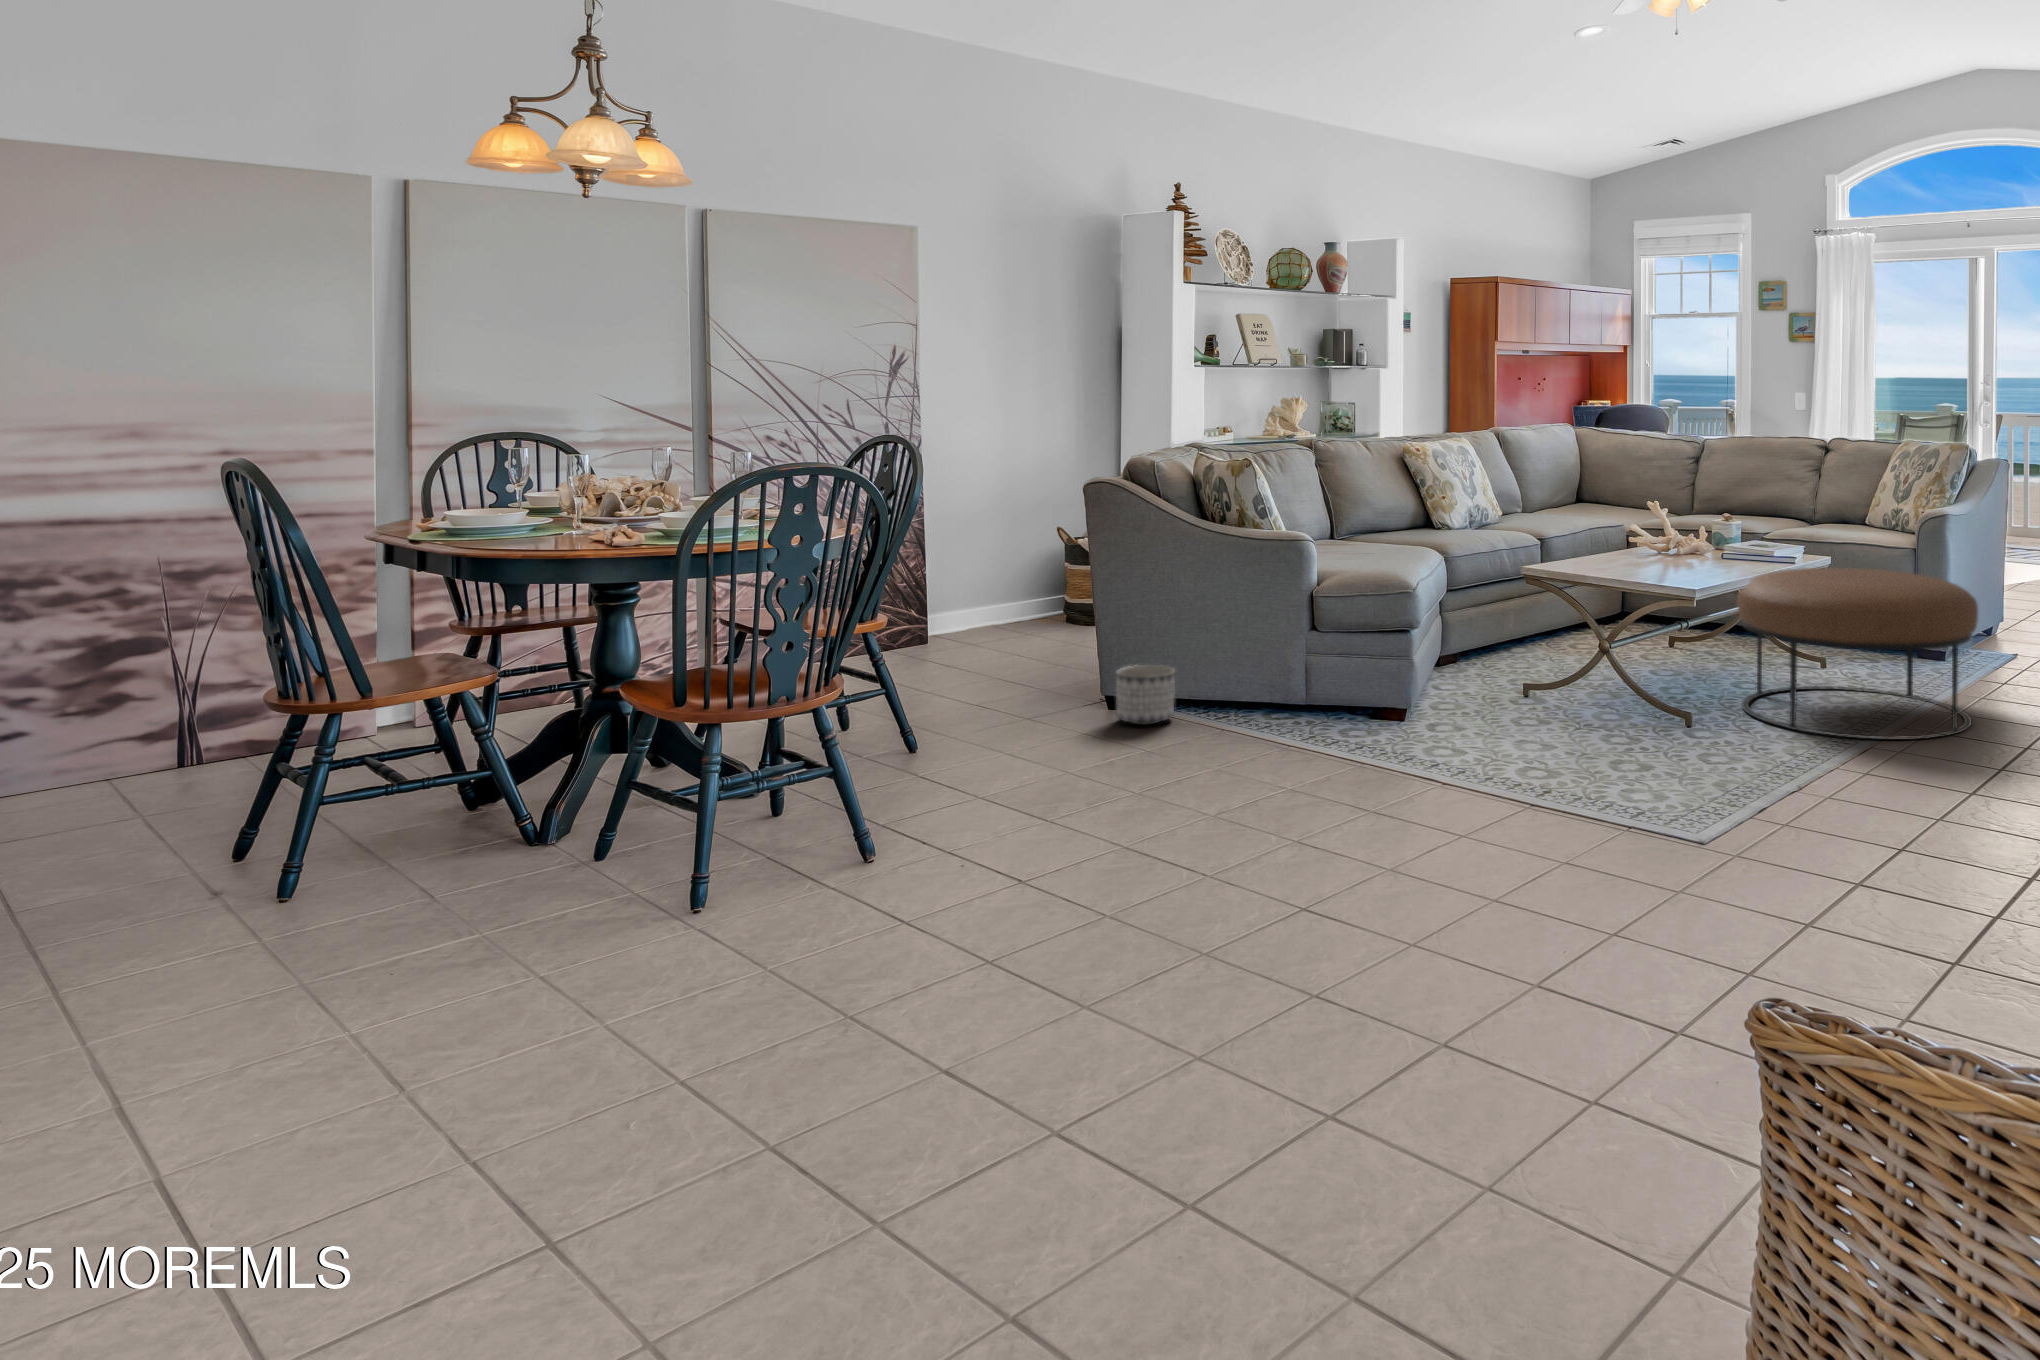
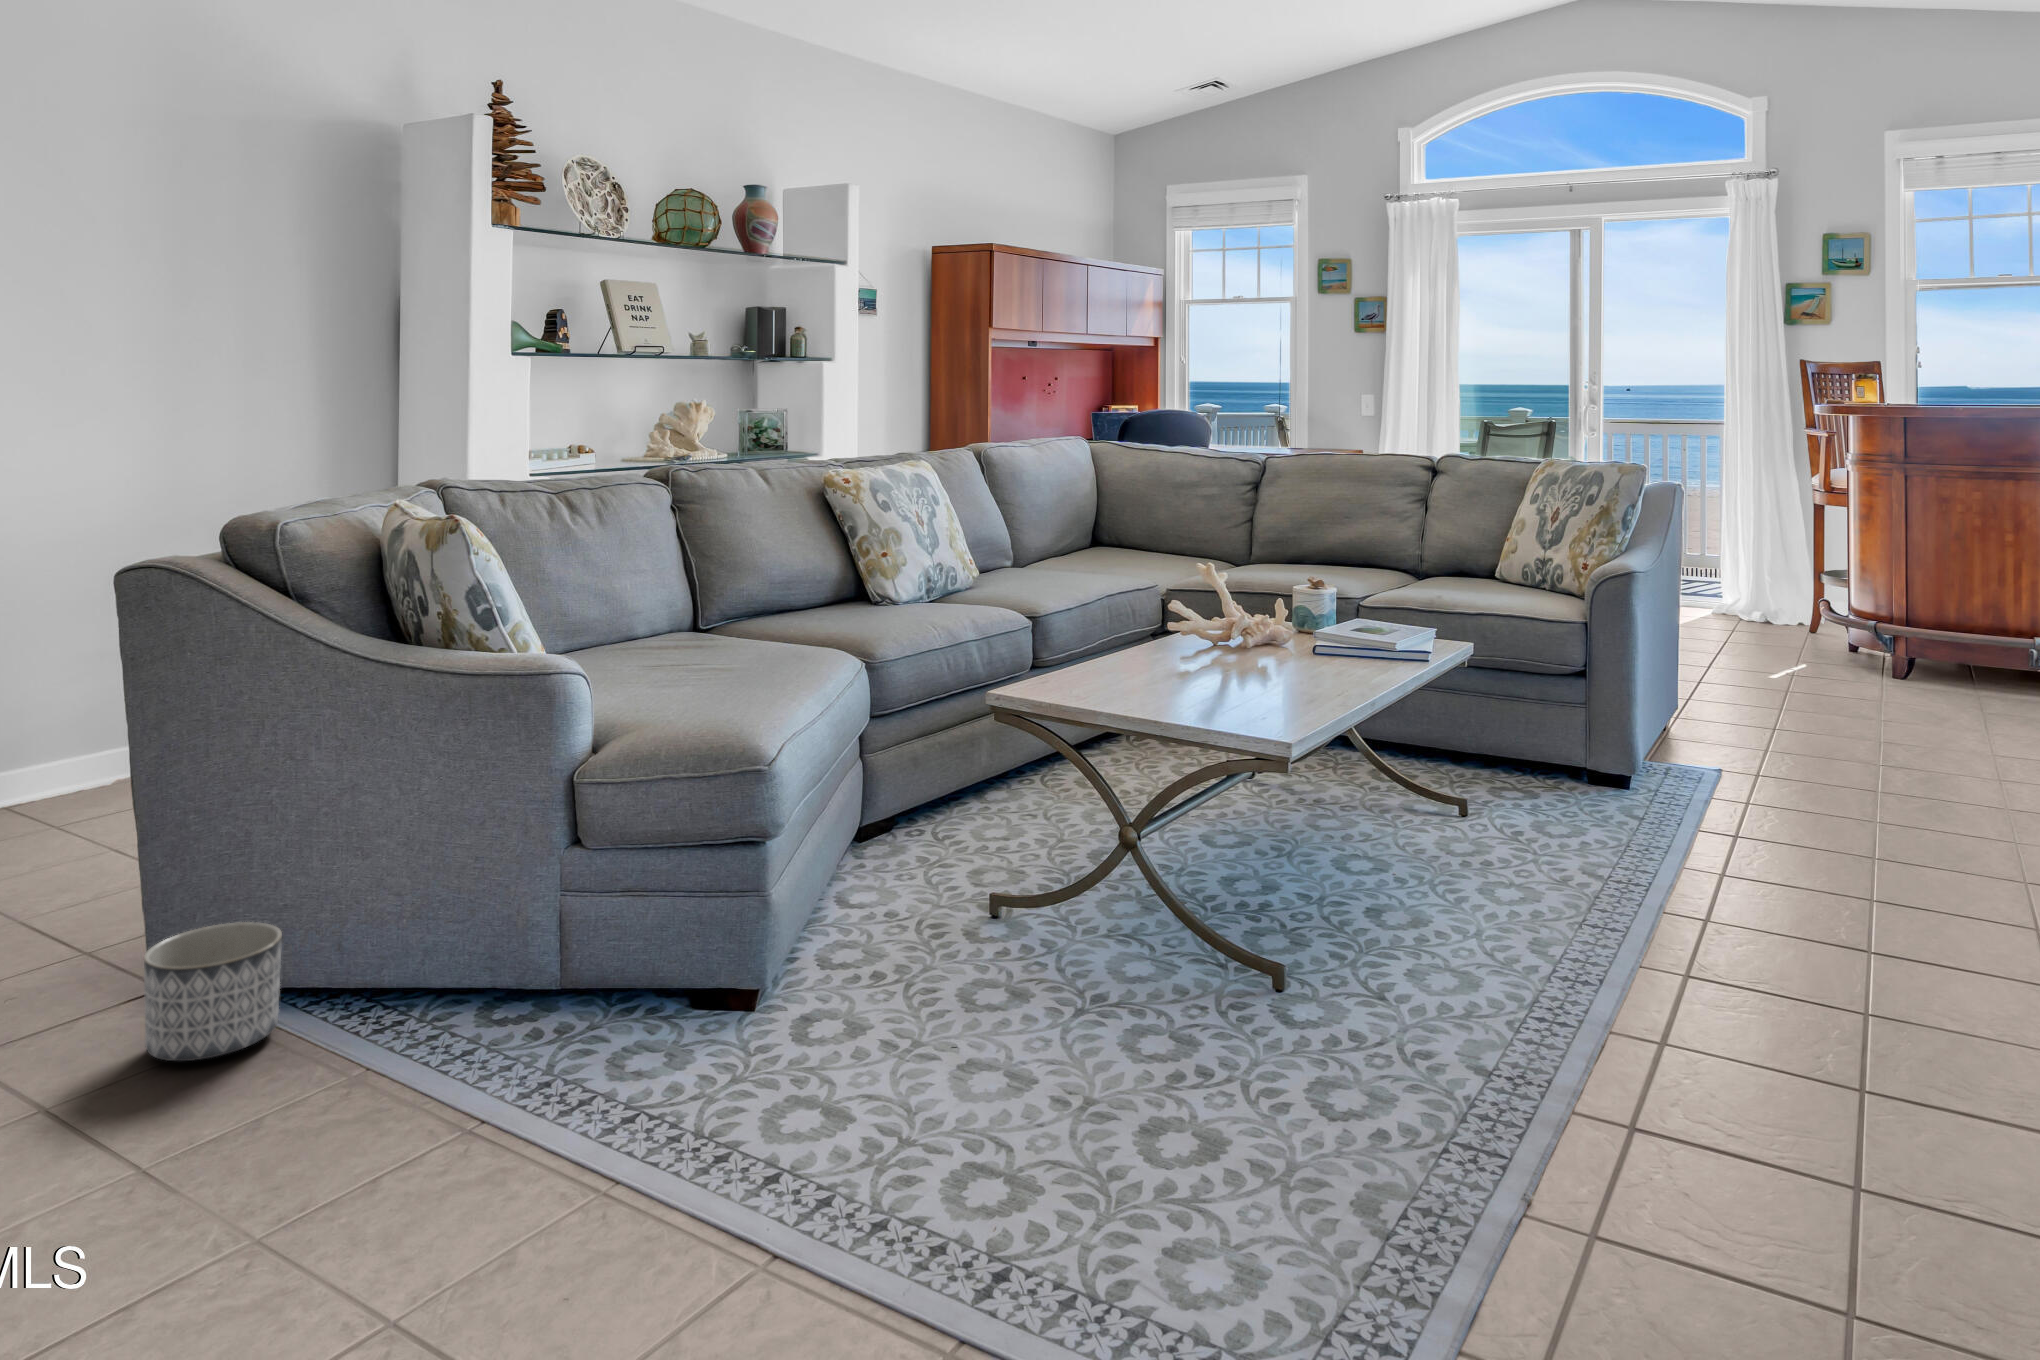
ottoman: present [1737,568,1978,740] -> none [1348,677,1763,1019]

